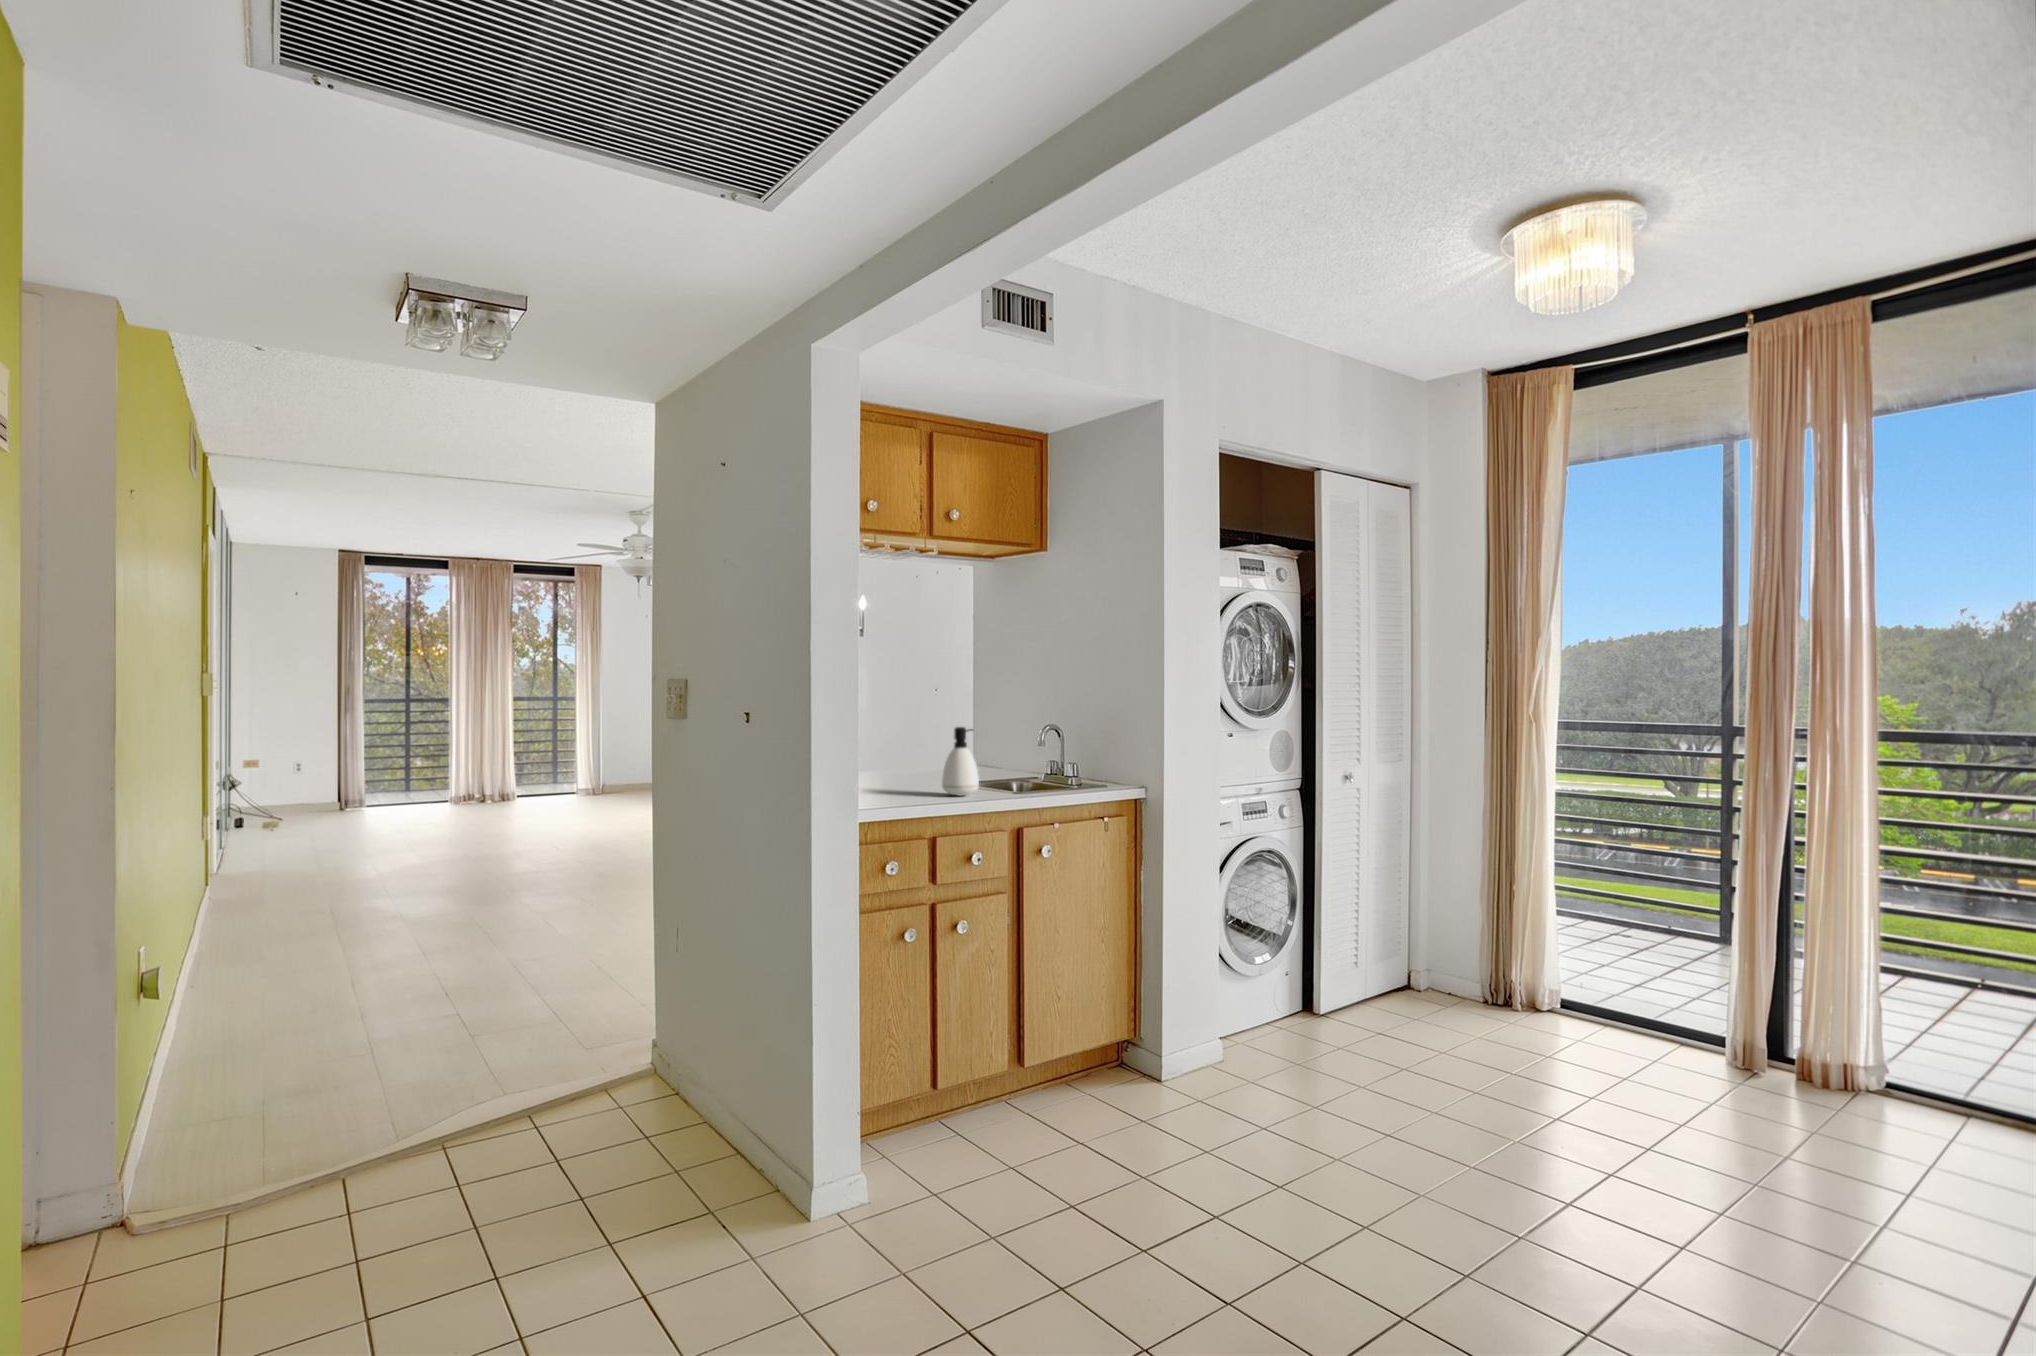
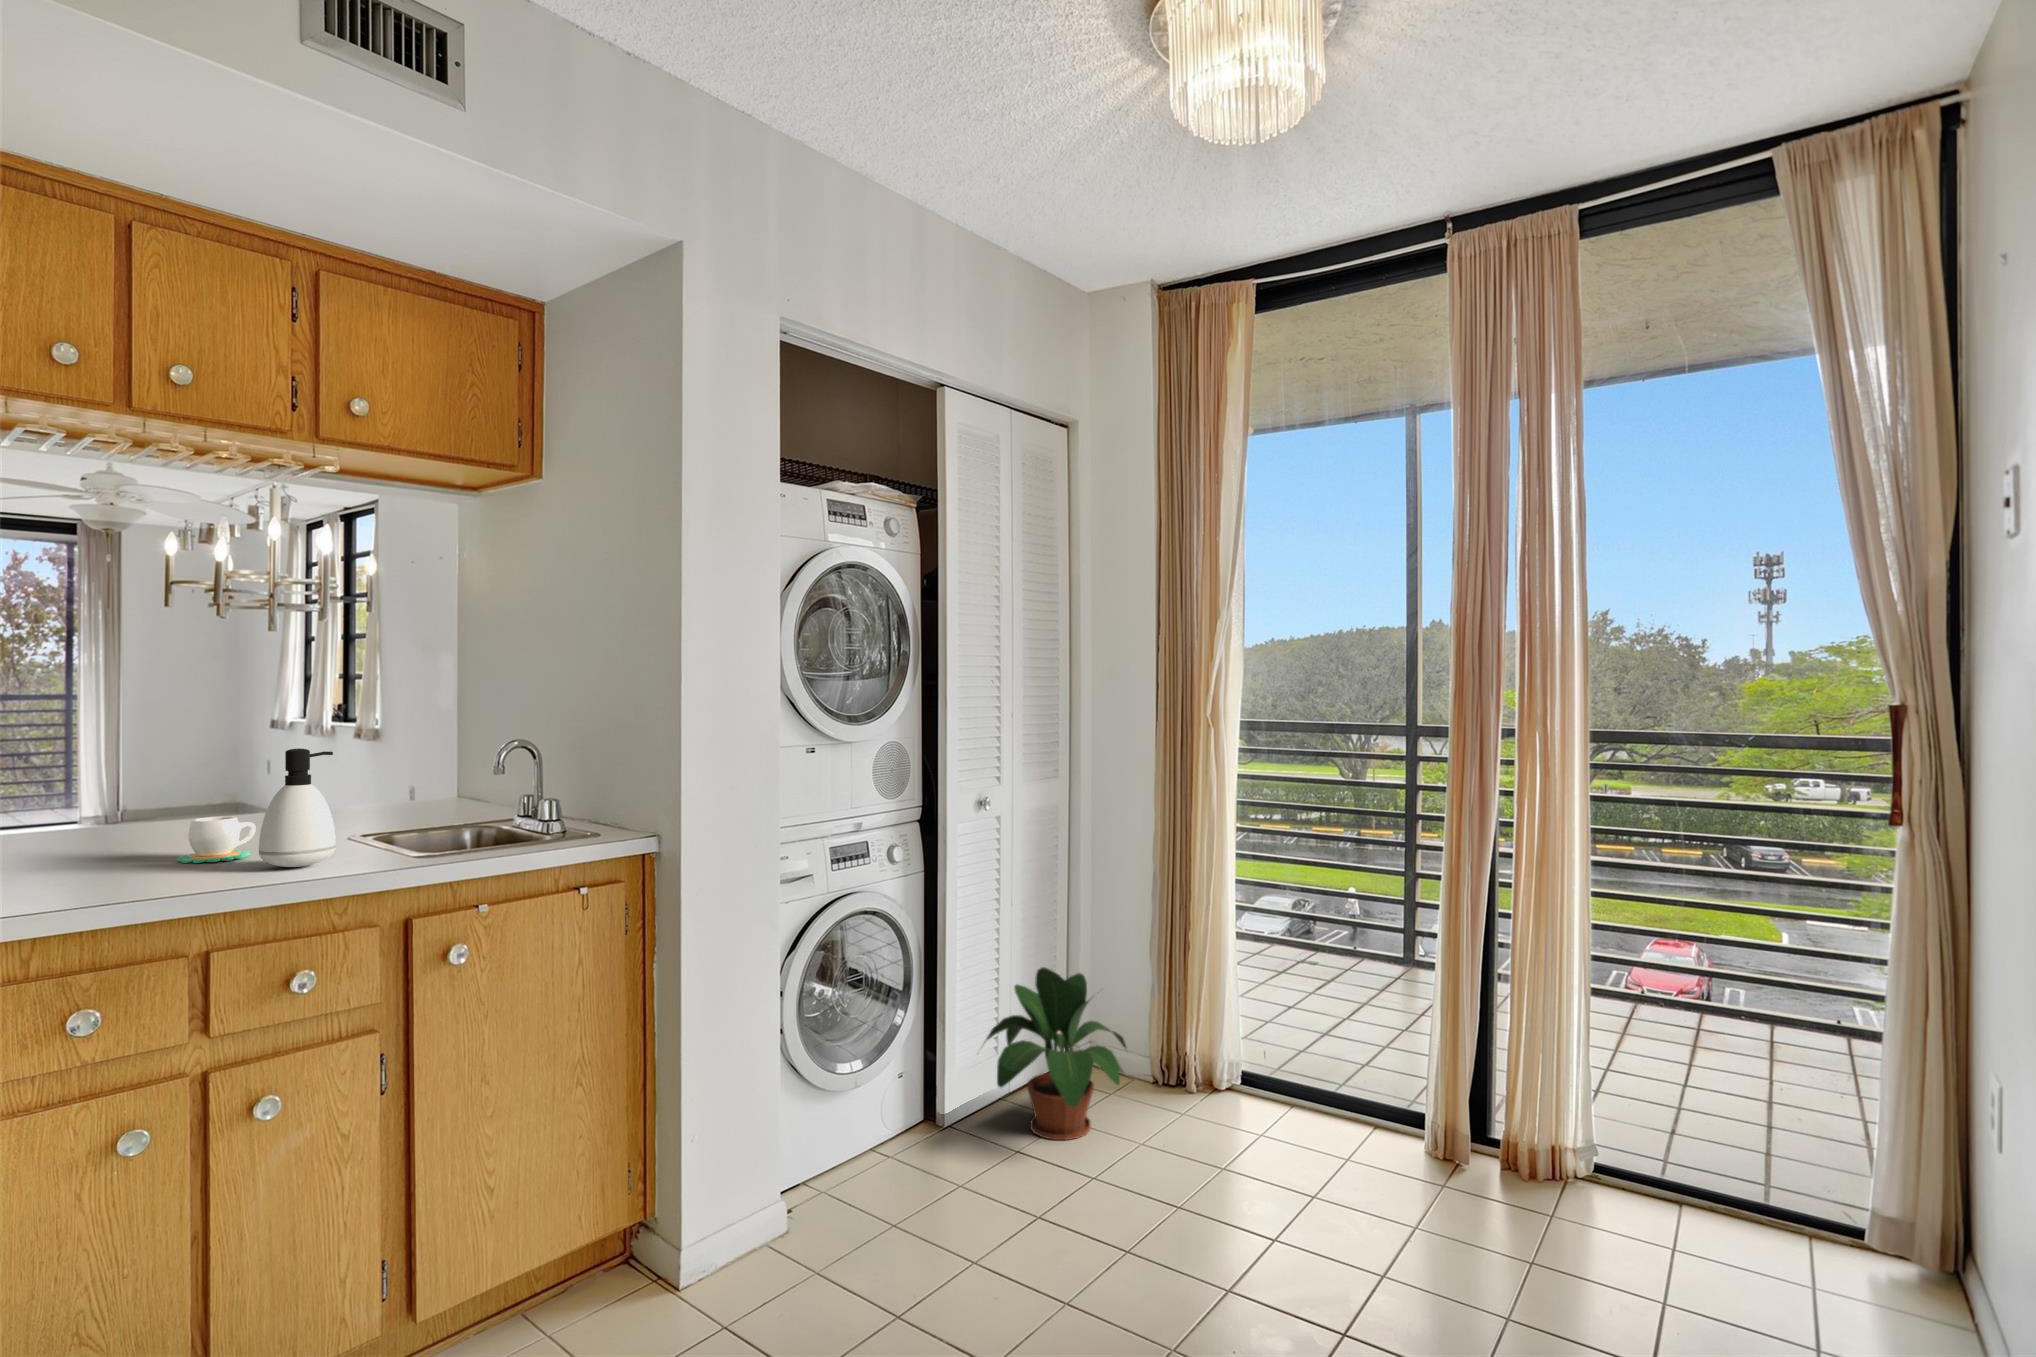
mug: none [891,766,927,792] -> present [177,816,256,863]
potted plant: none [1344,900,1464,1032] -> present [984,967,1126,1140]

